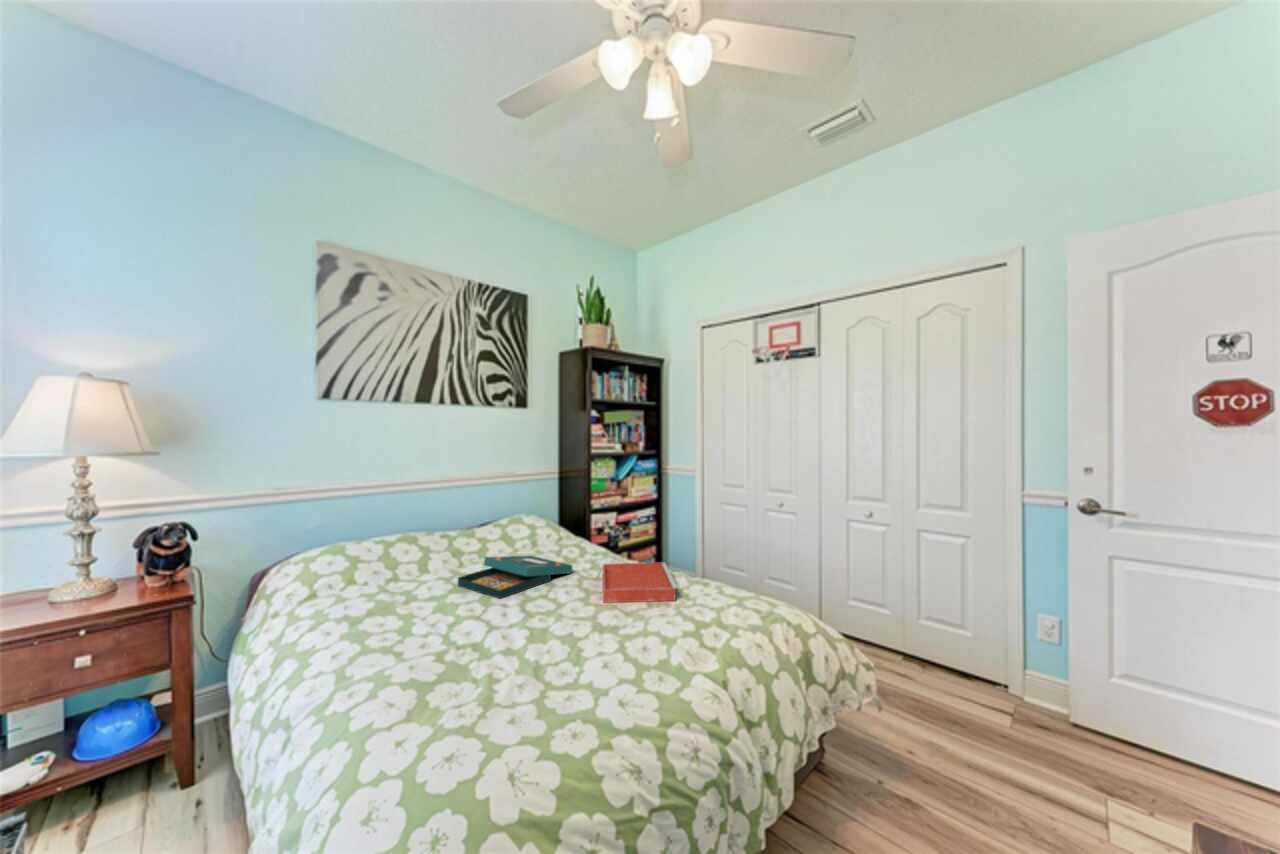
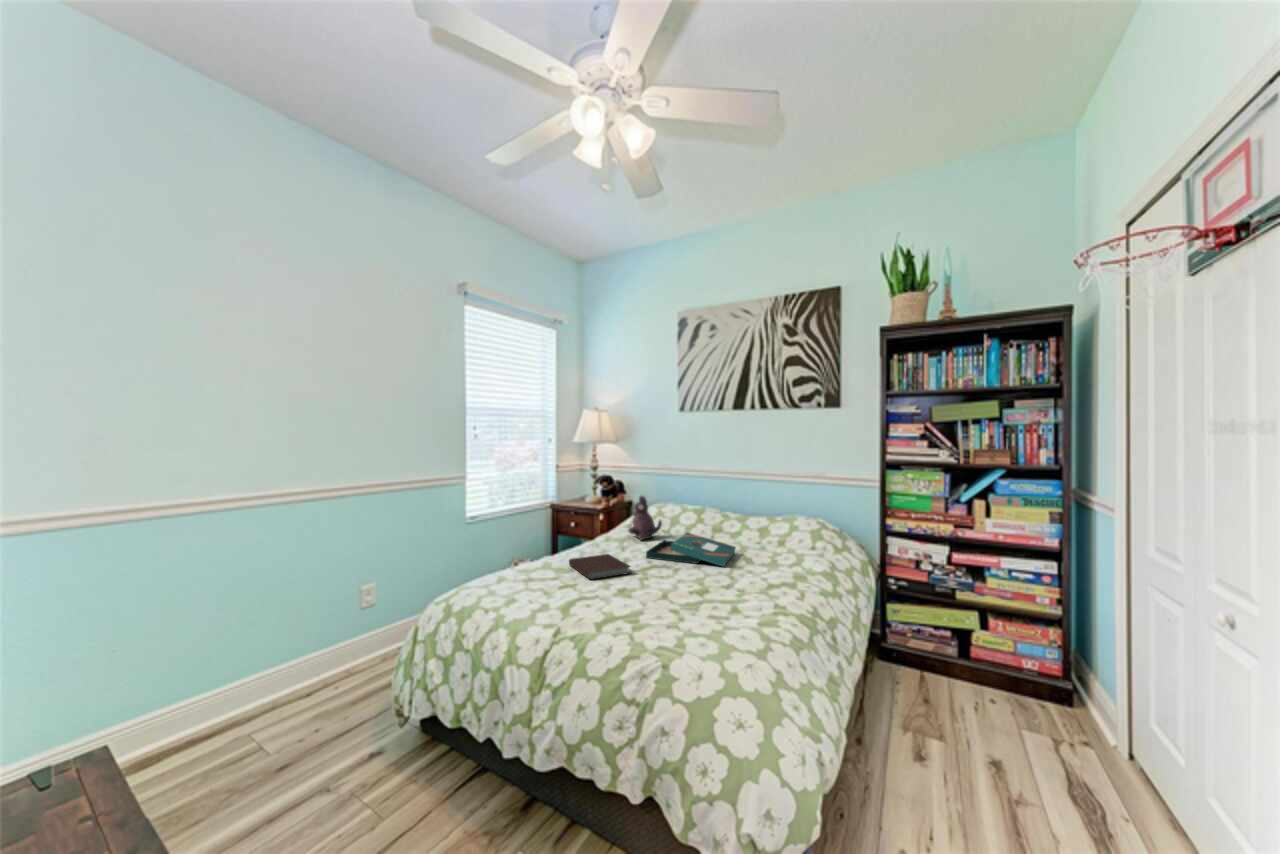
plush toy: none [367,527,416,593] -> present [628,496,662,540]
tray: present [603,563,677,603] -> none [659,565,767,606]
notebook: none [484,602,568,644] -> present [569,554,630,580]

